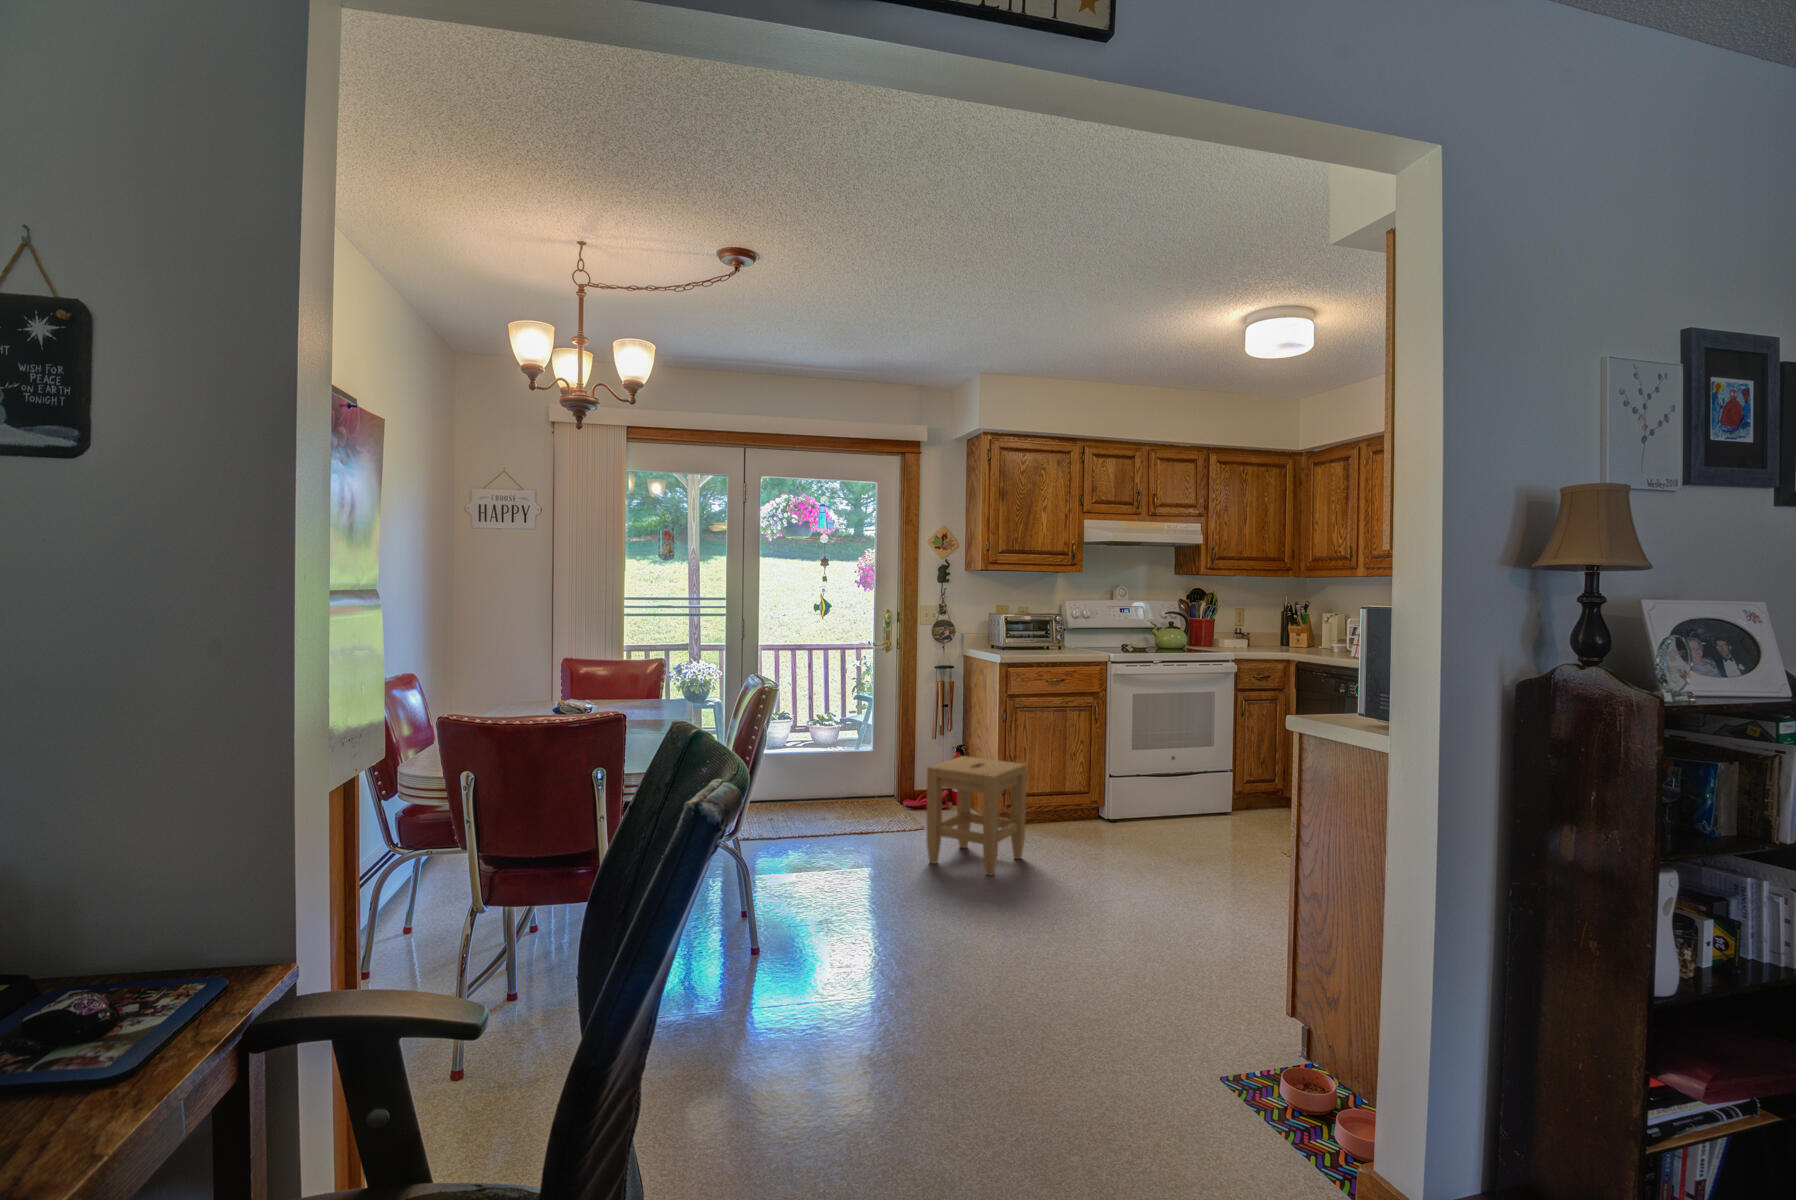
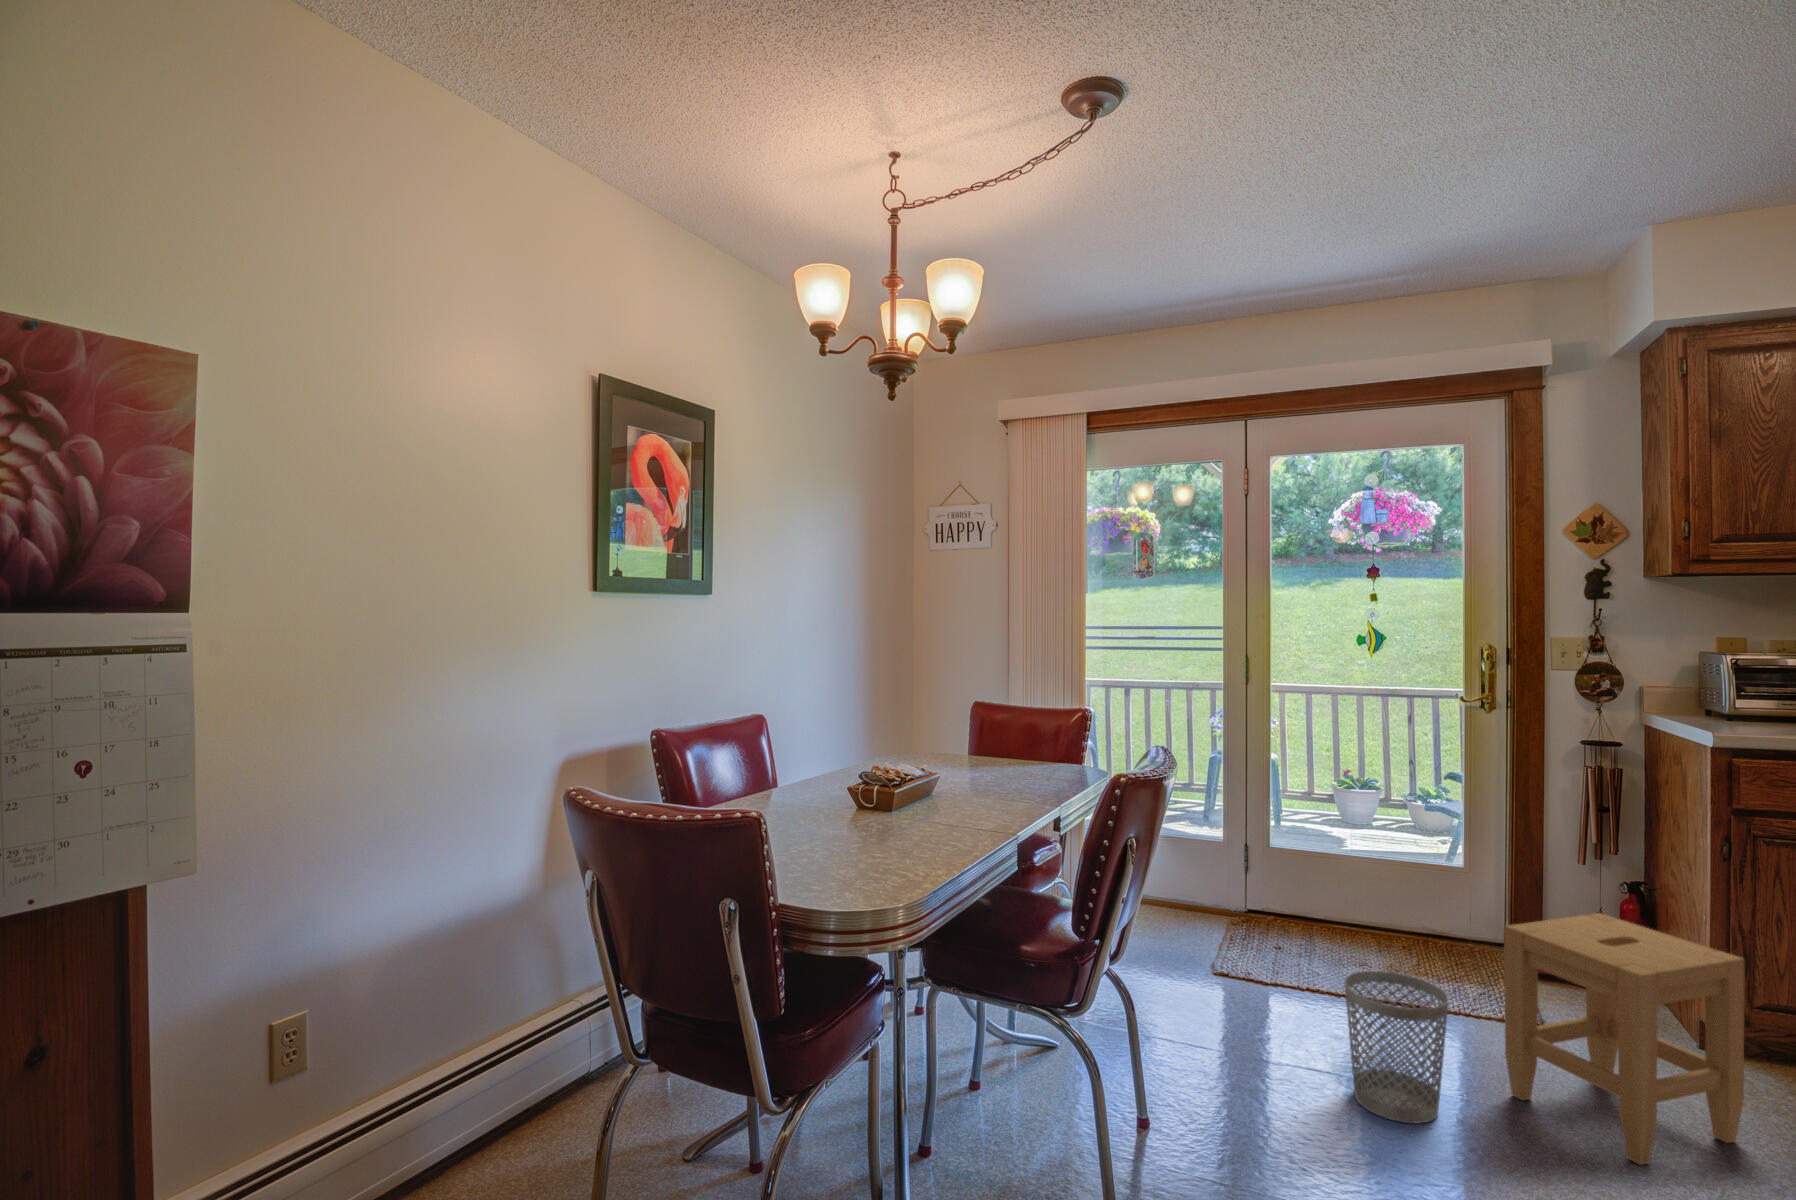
wastebasket: none [853,805,908,887] -> present [1344,971,1449,1123]

